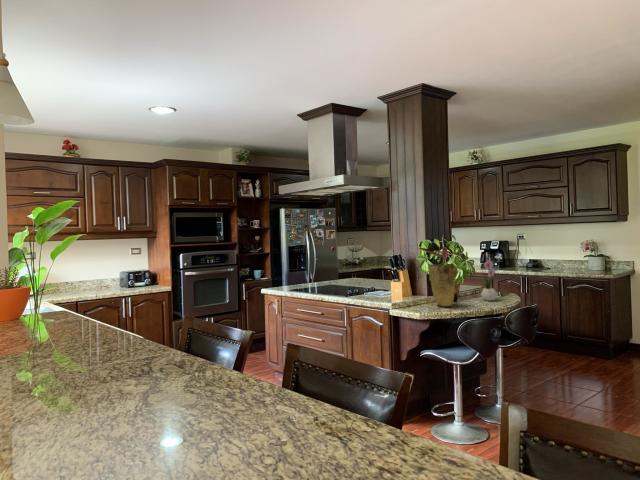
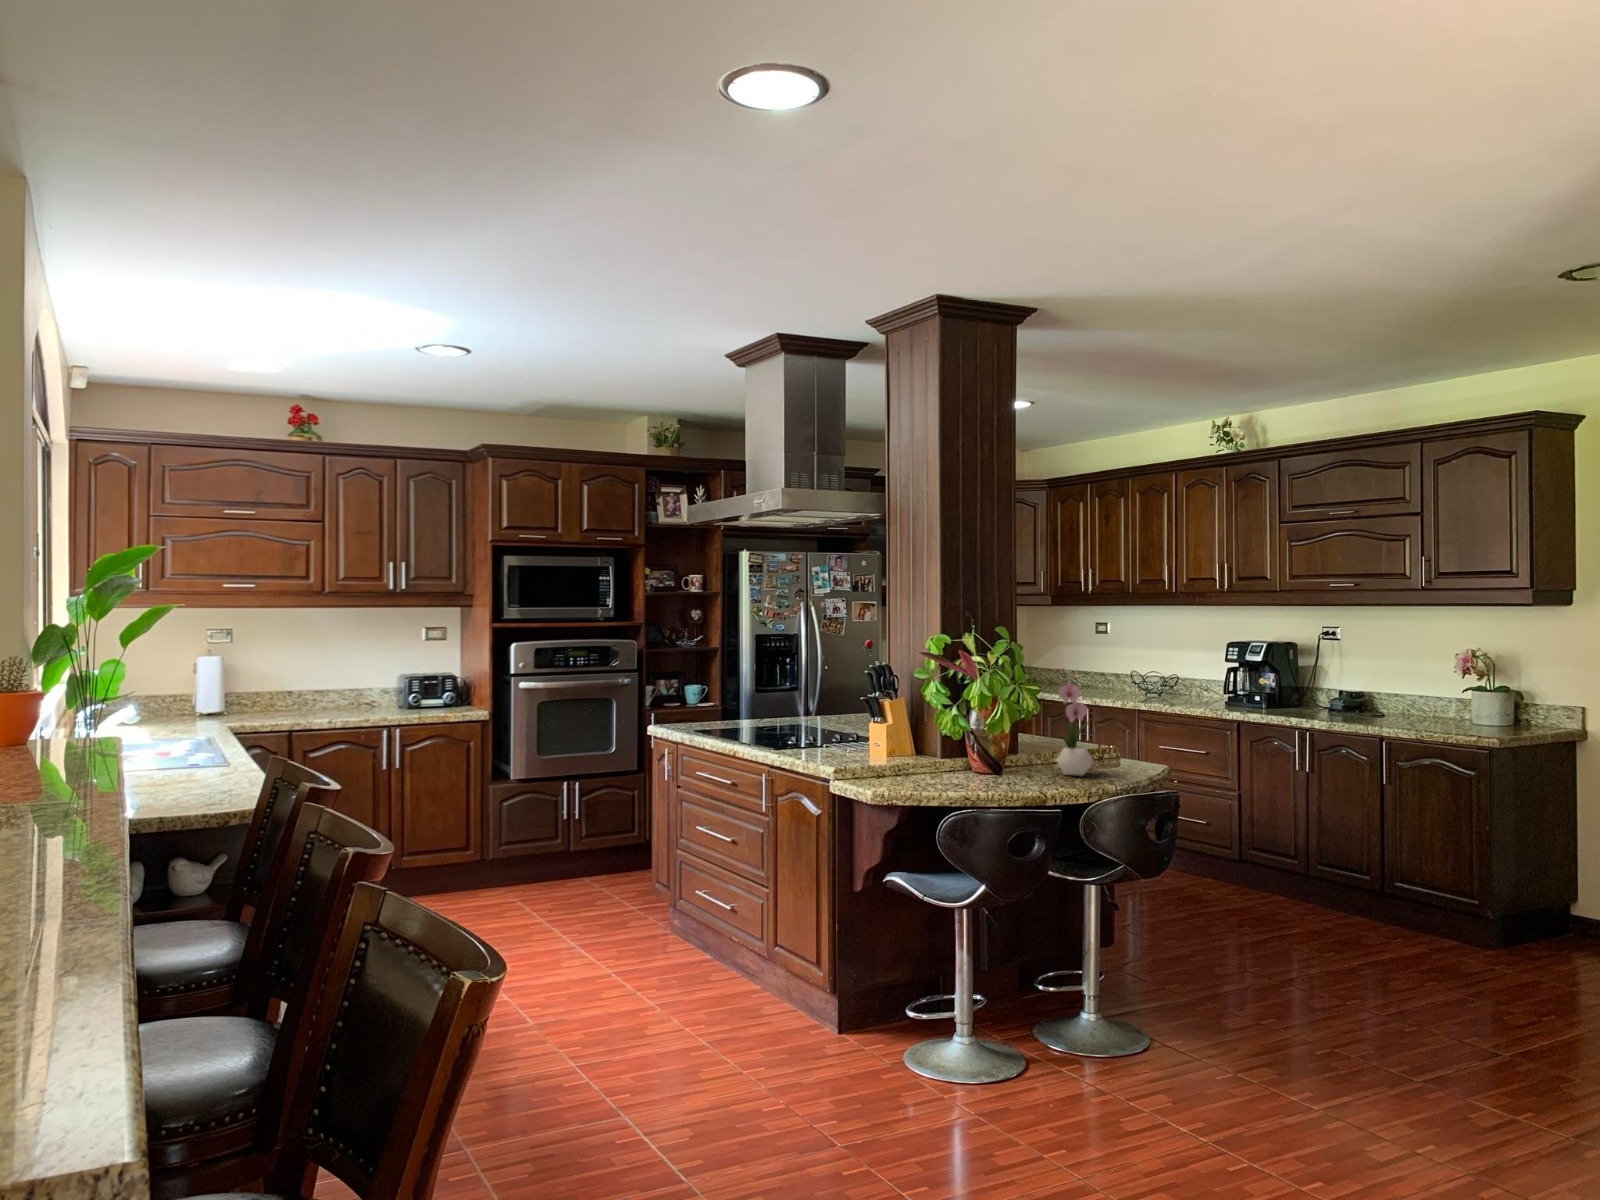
vase: present [428,263,455,306] -> none [917,685,973,781]

